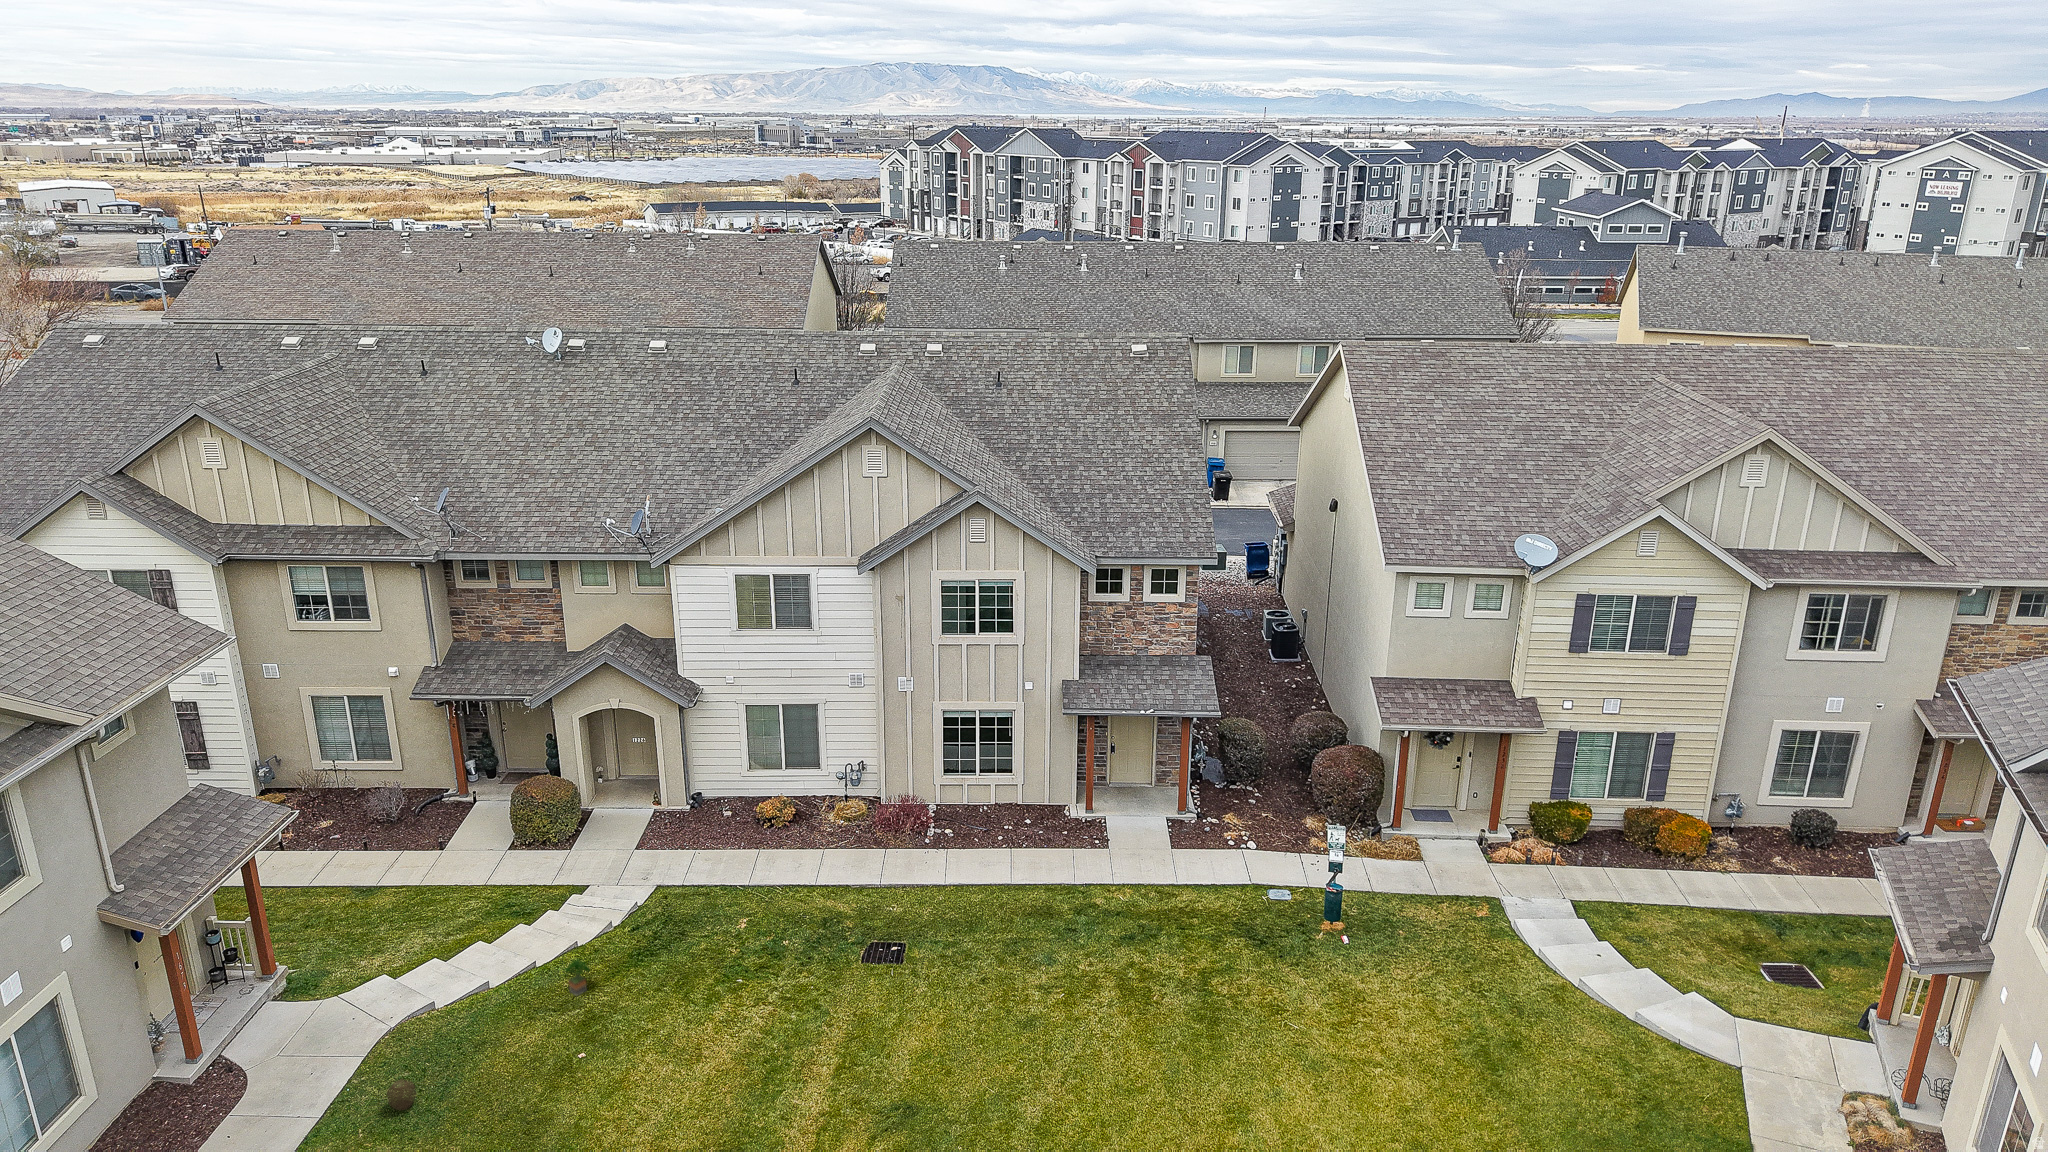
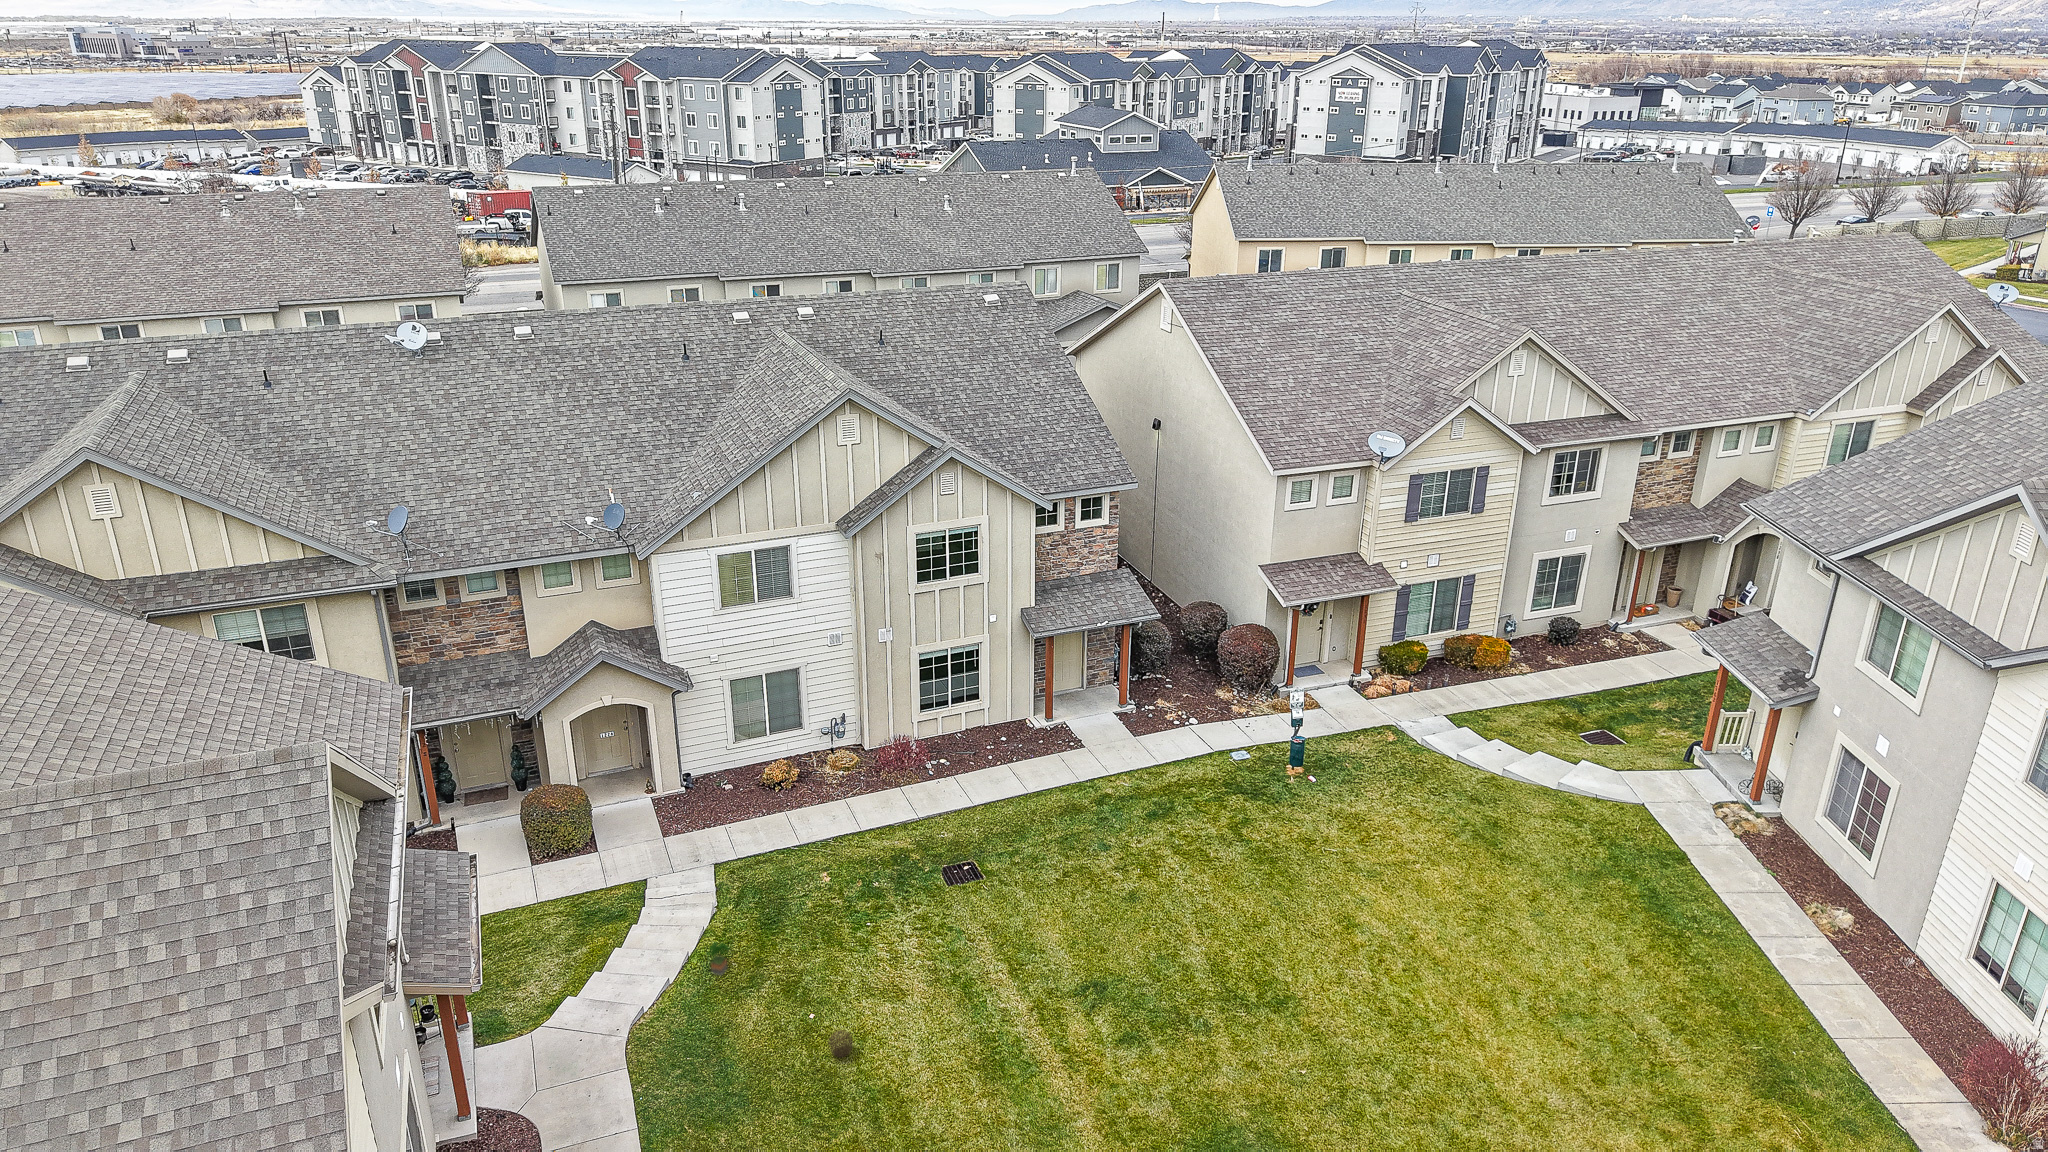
woven basket: present [387,1080,416,1110] -> present [829,1030,852,1057]

